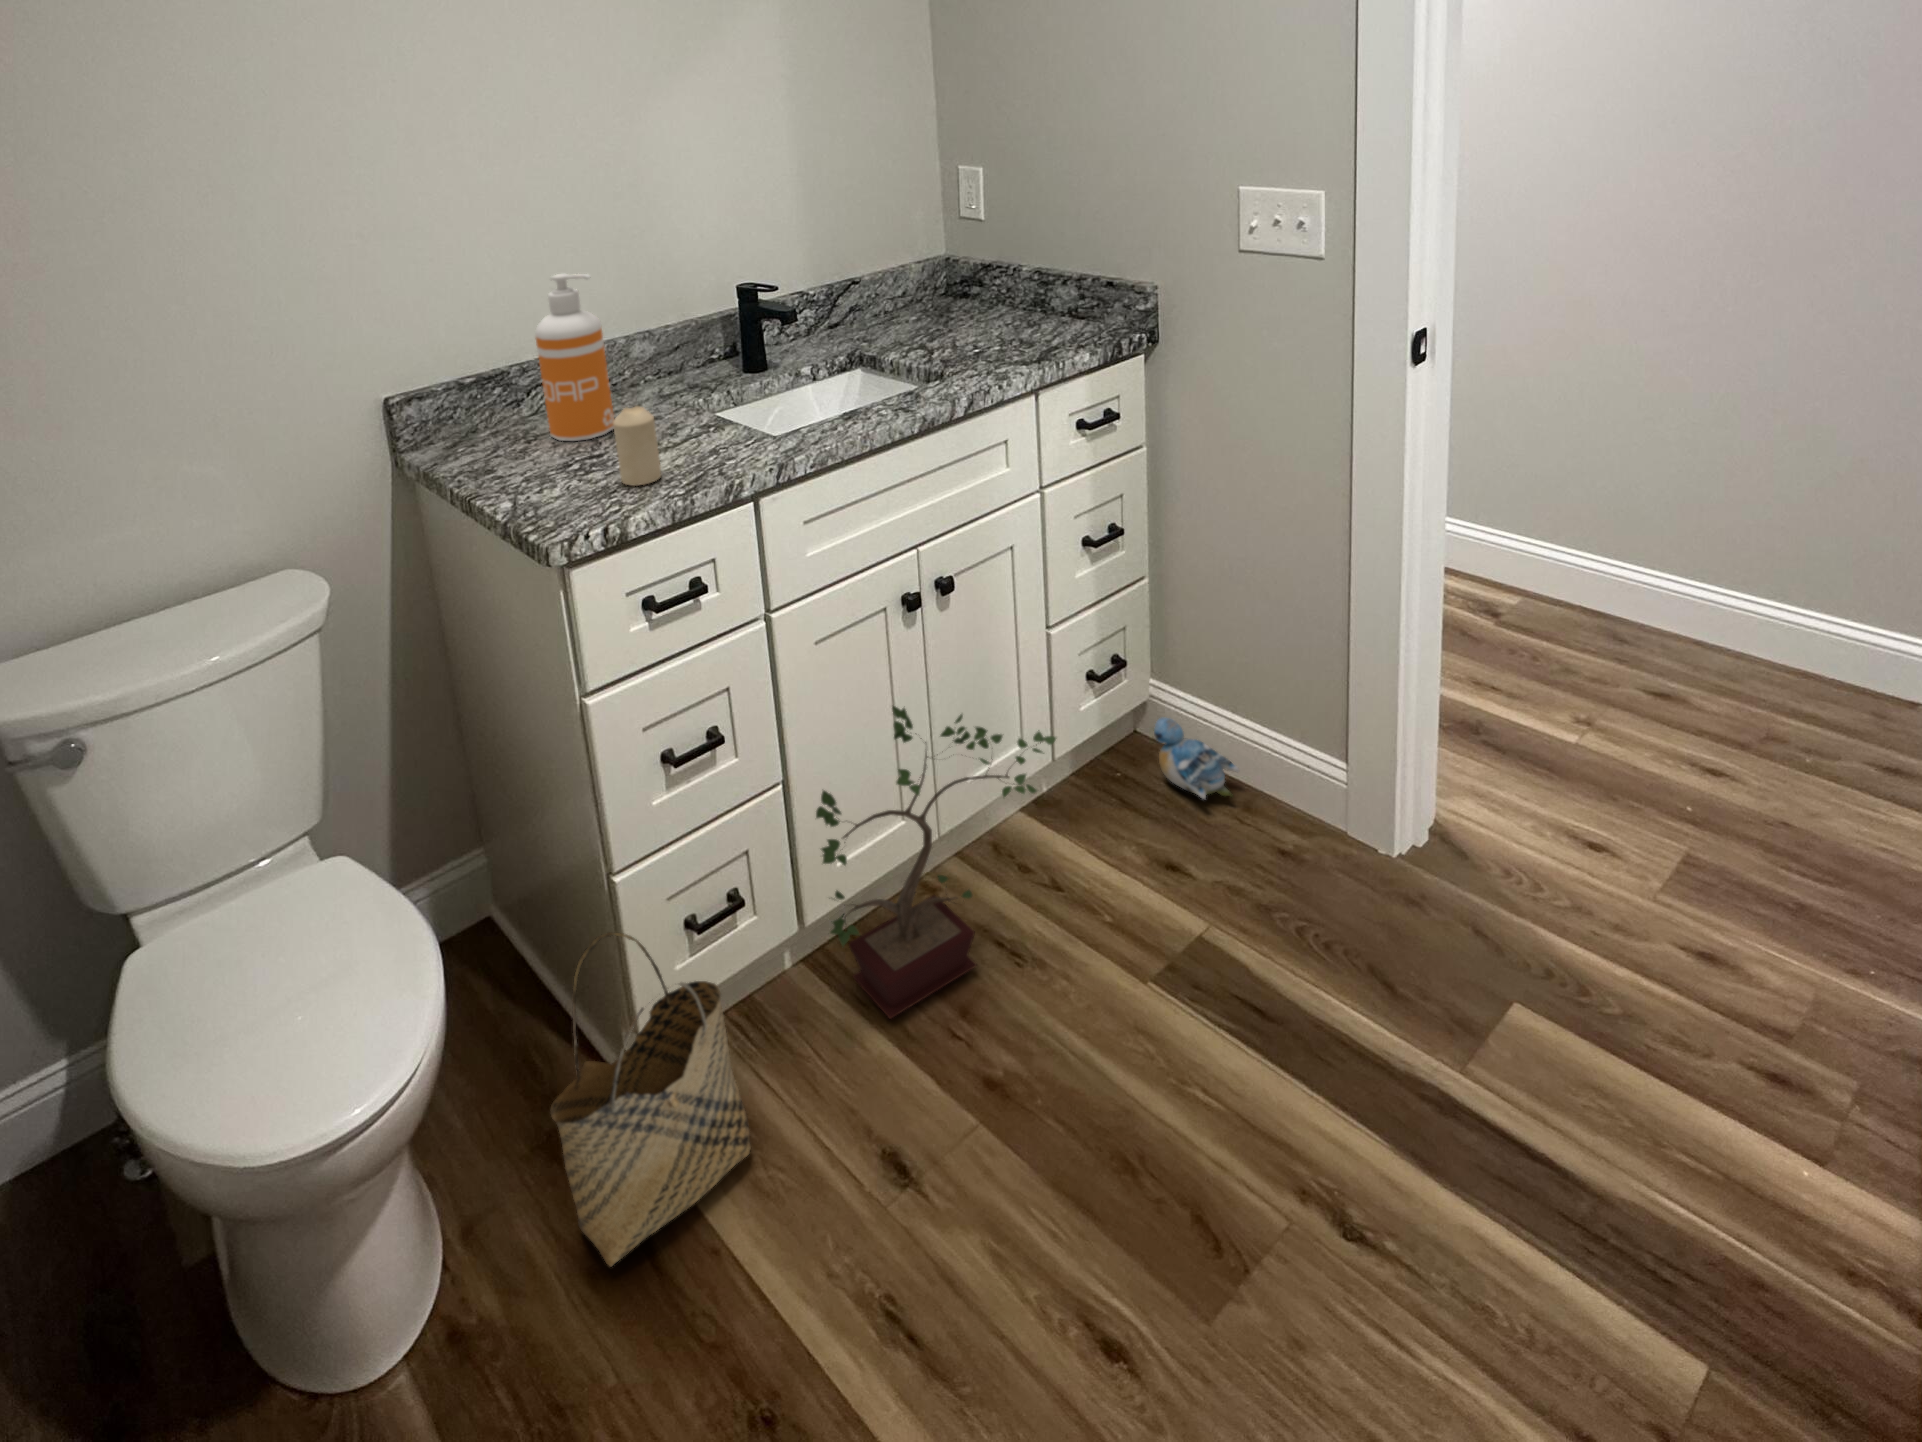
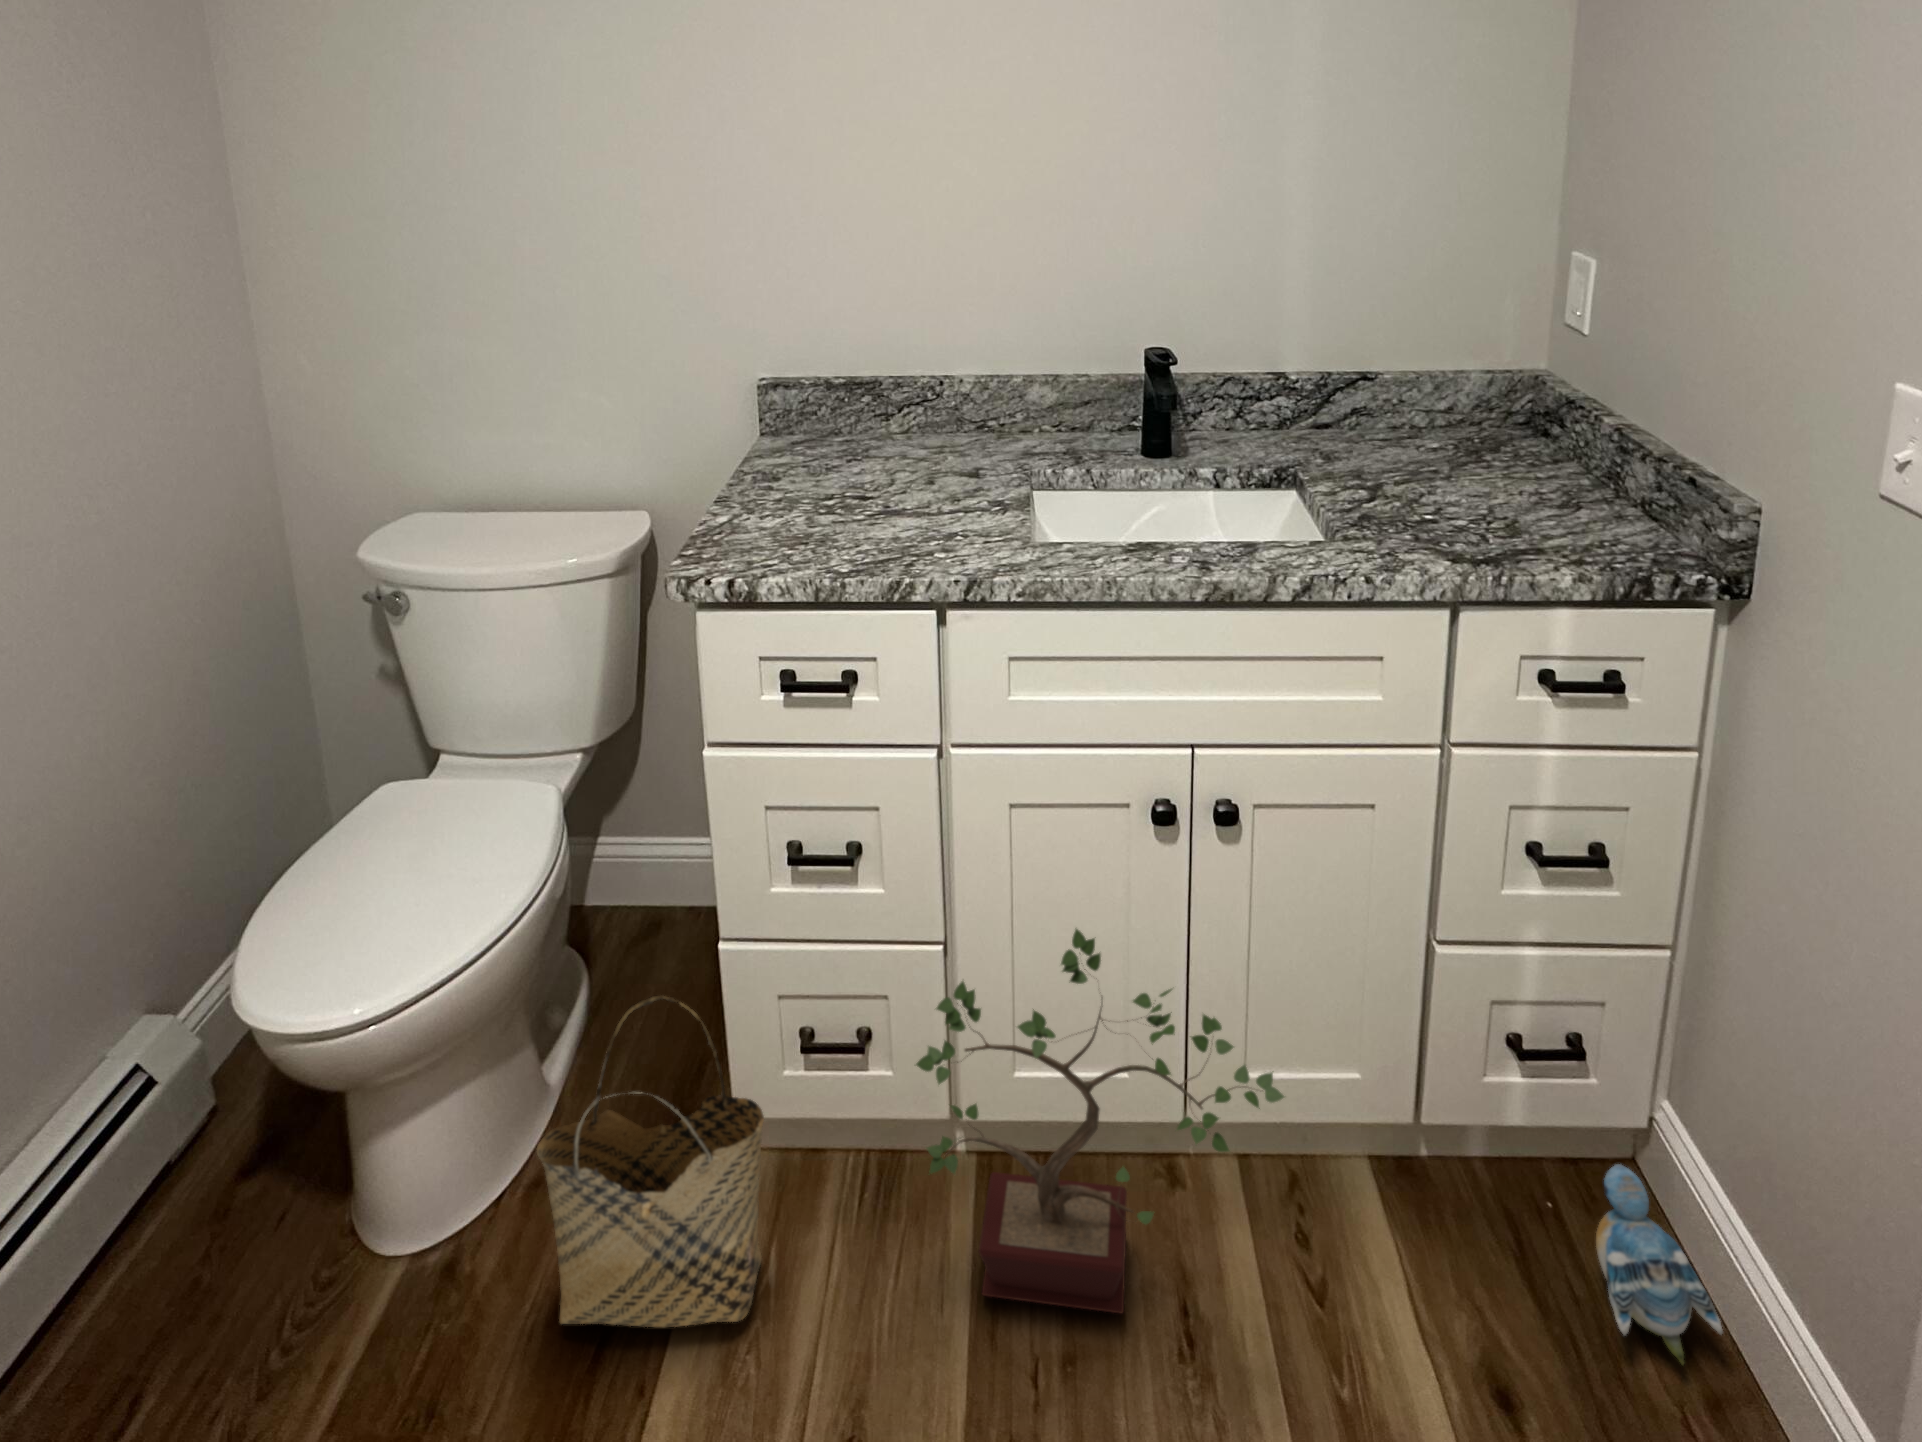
soap dispenser: present [535,274,614,441] -> none [855,294,931,478]
candle: present [613,406,661,486] -> none [803,458,853,549]

